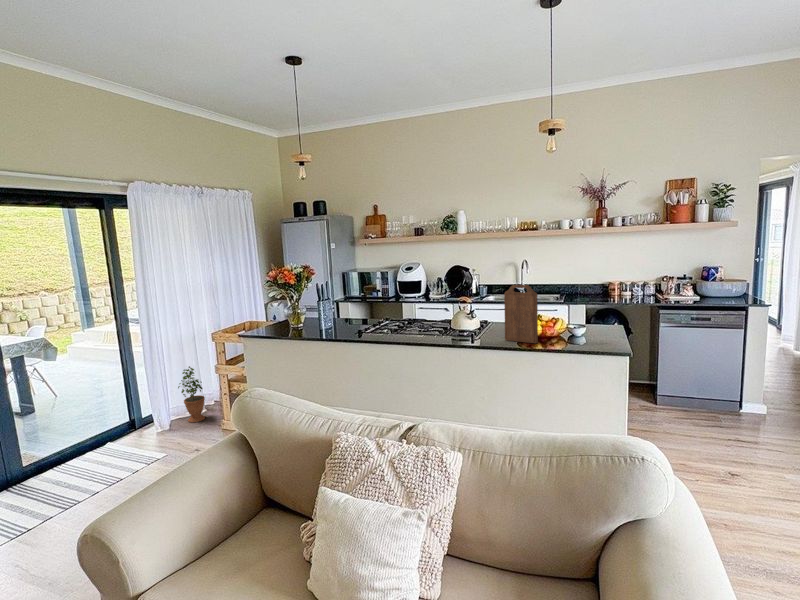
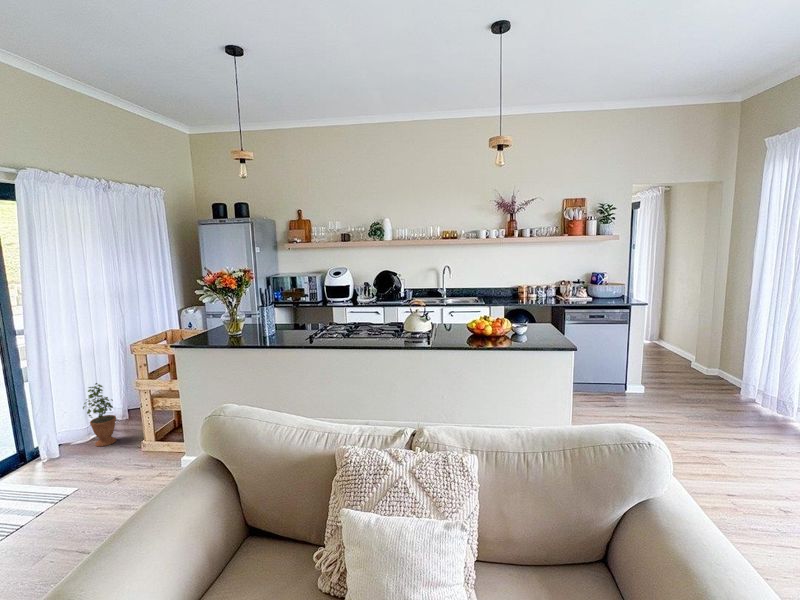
cutting board: present [504,285,538,344] -> none [458,287,490,342]

